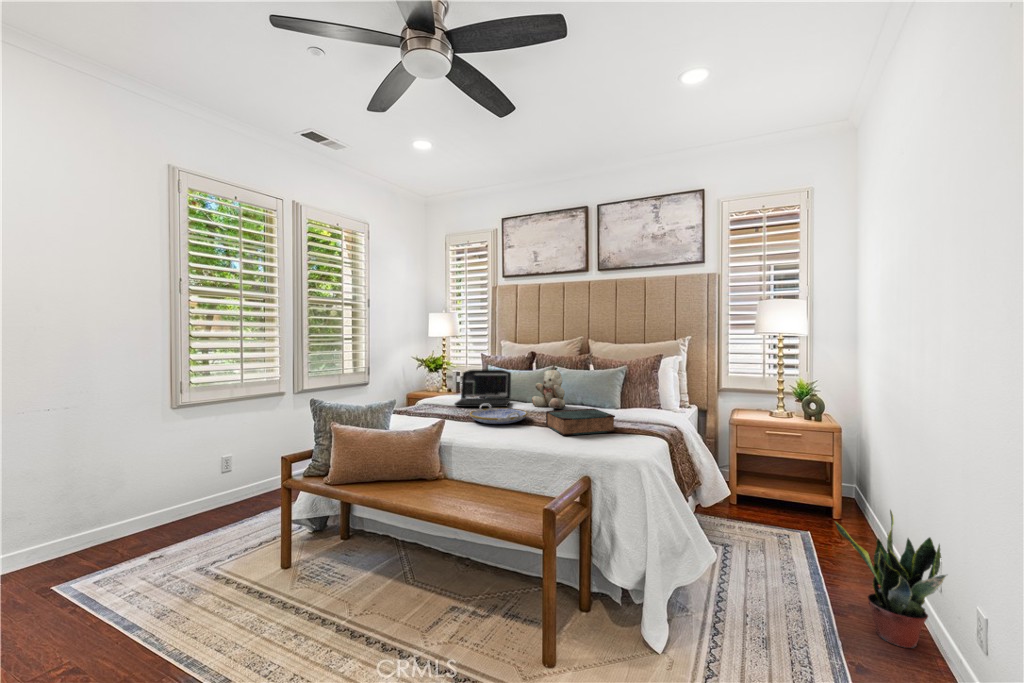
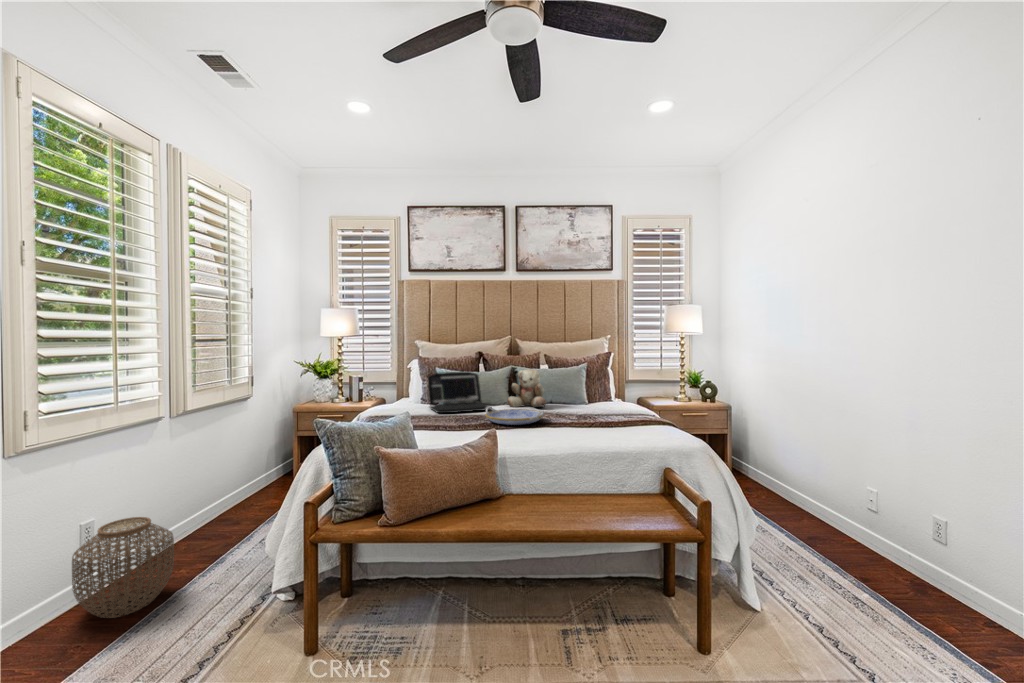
book: present [546,409,615,436] -> none [567,402,630,427]
woven basket: none [189,459,253,524] -> present [72,517,174,618]
potted plant: present [835,510,947,648] -> none [780,452,855,540]

